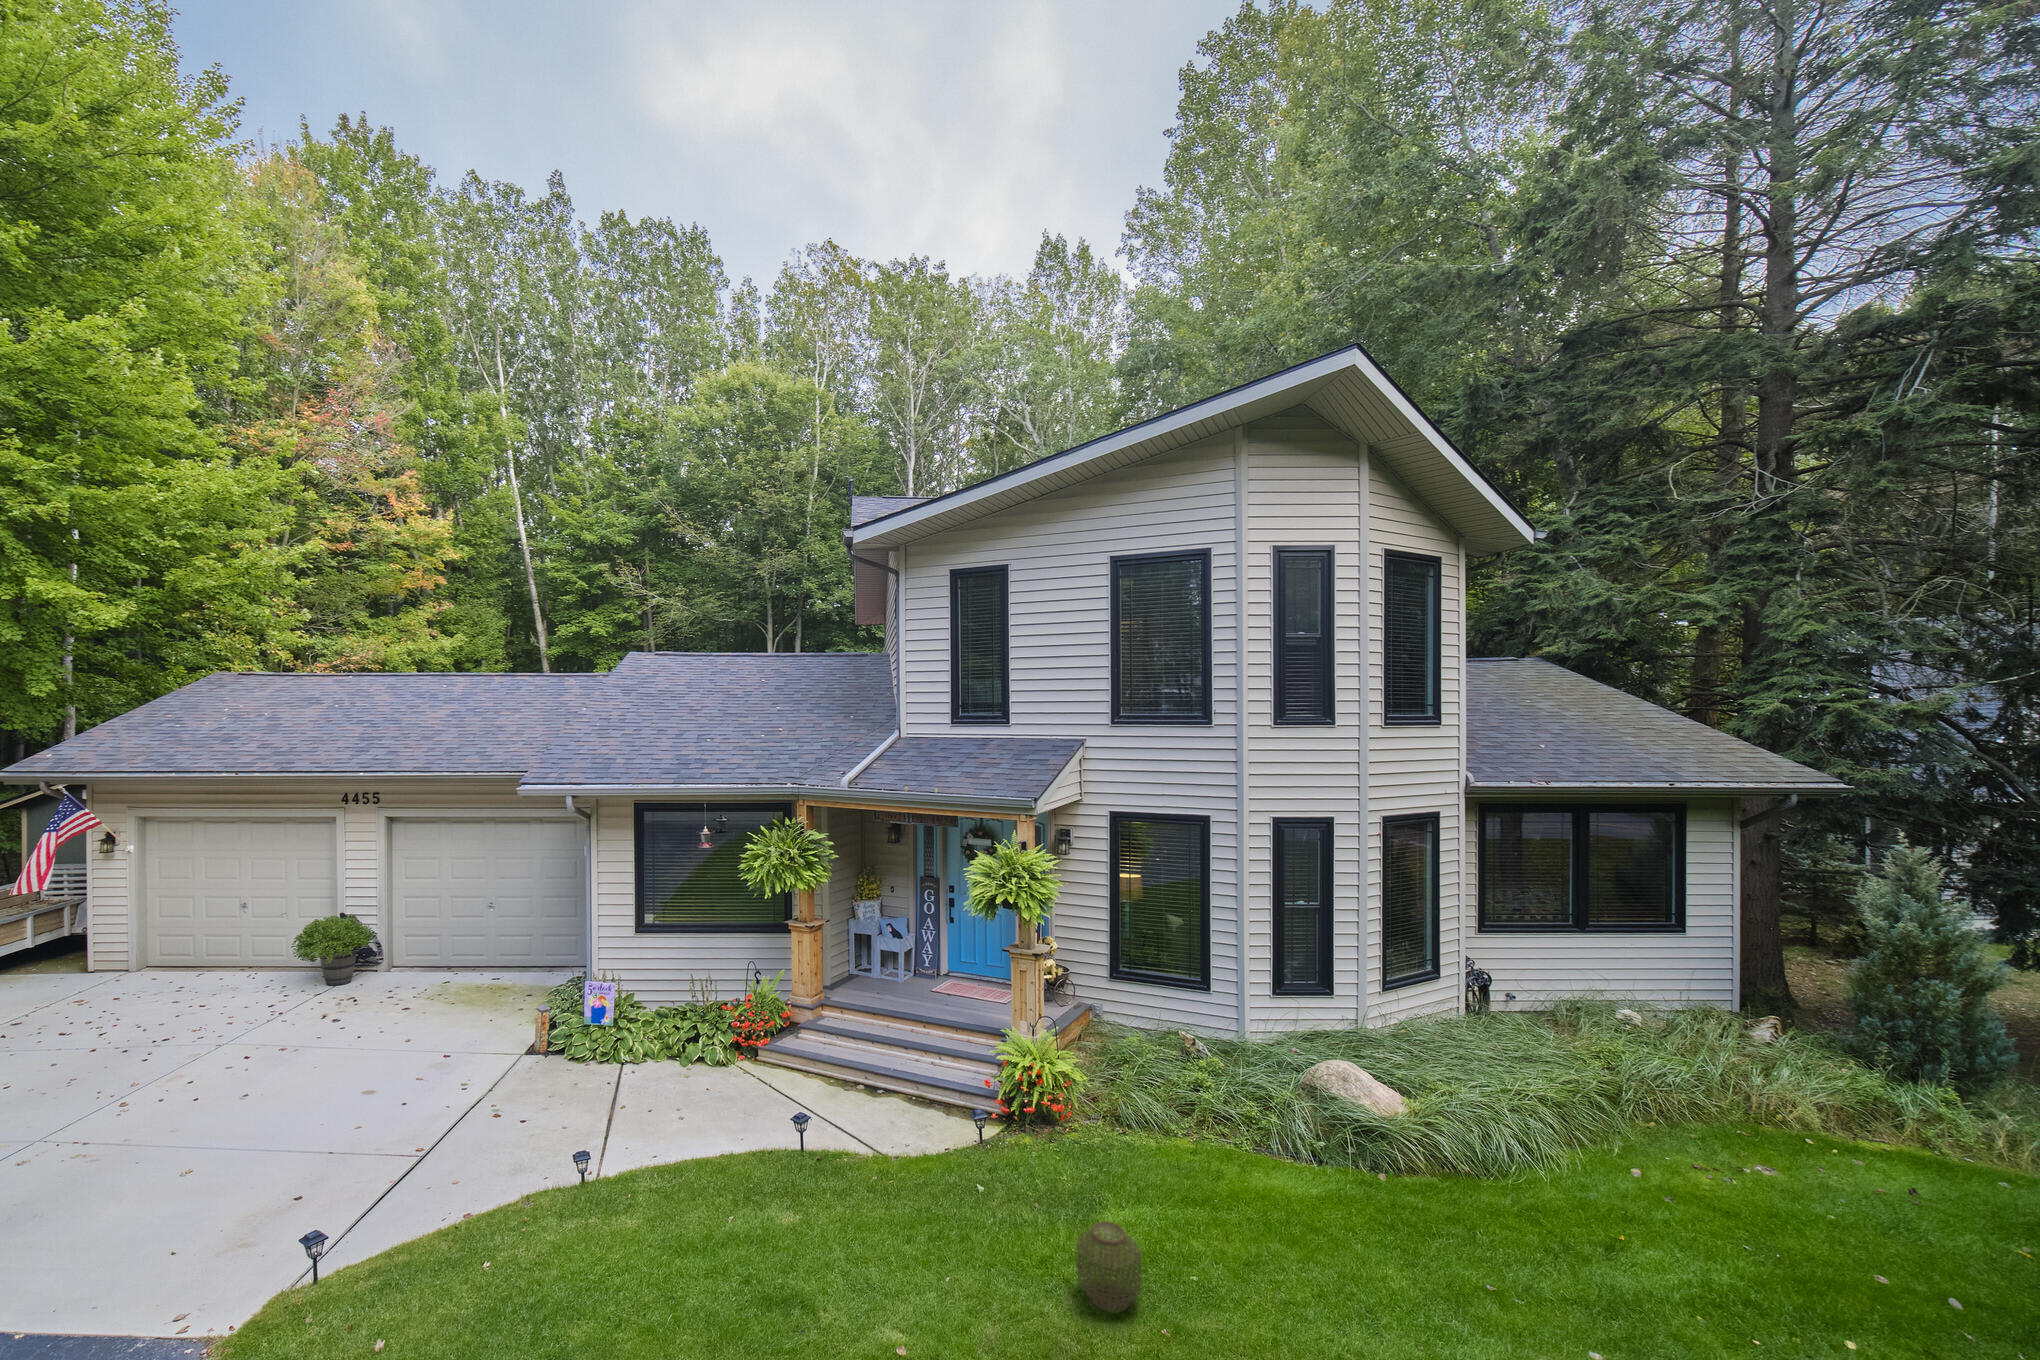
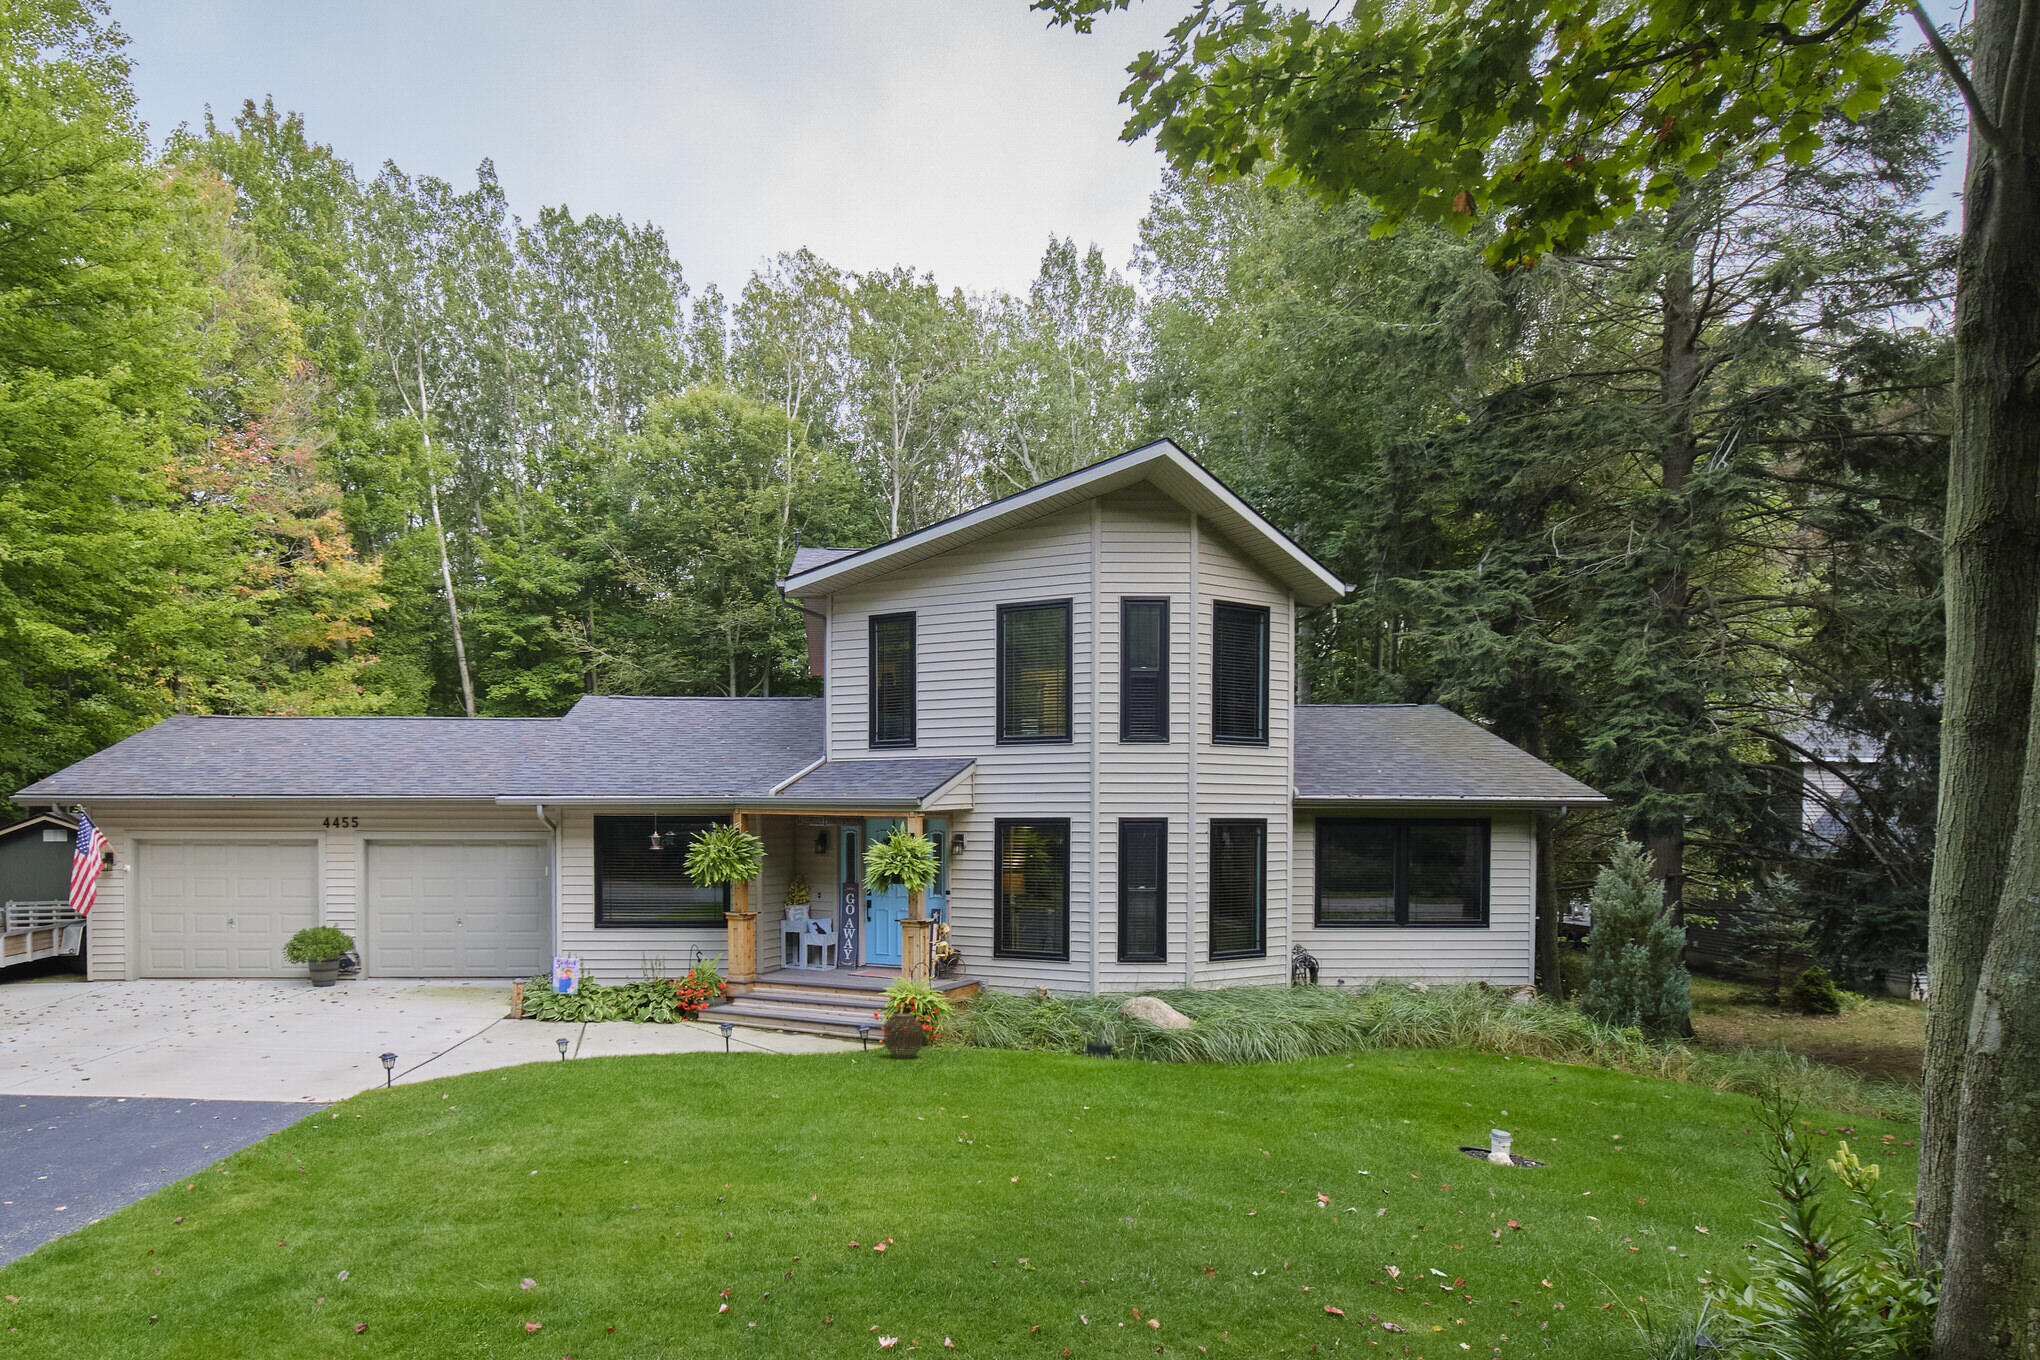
decorative plant: none [1348,1182,1415,1260] -> present [1082,1020,1113,1055]

